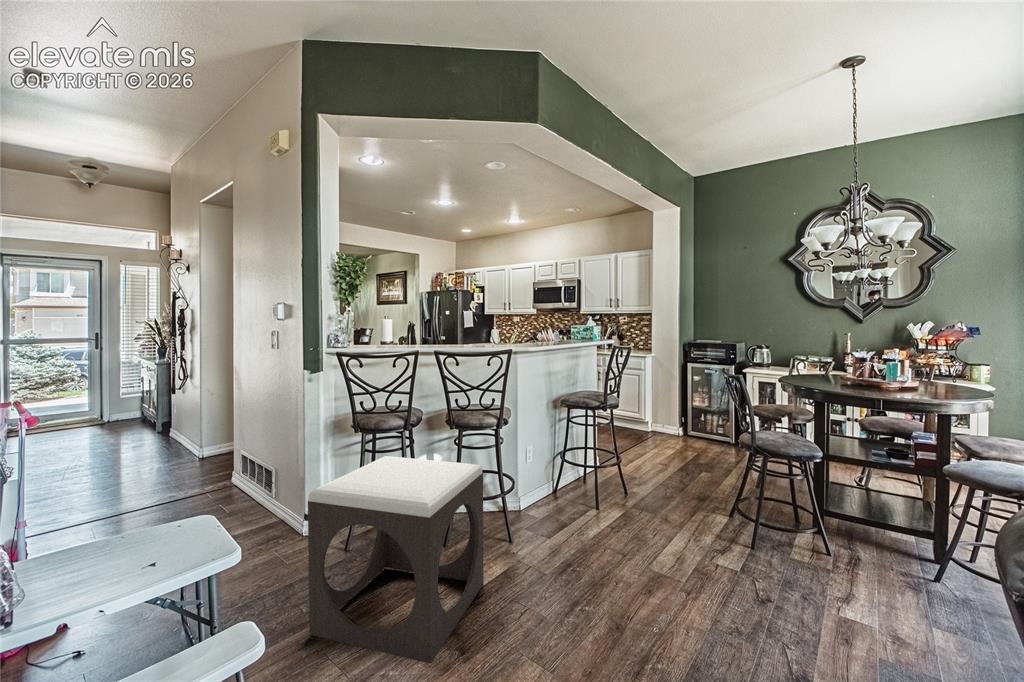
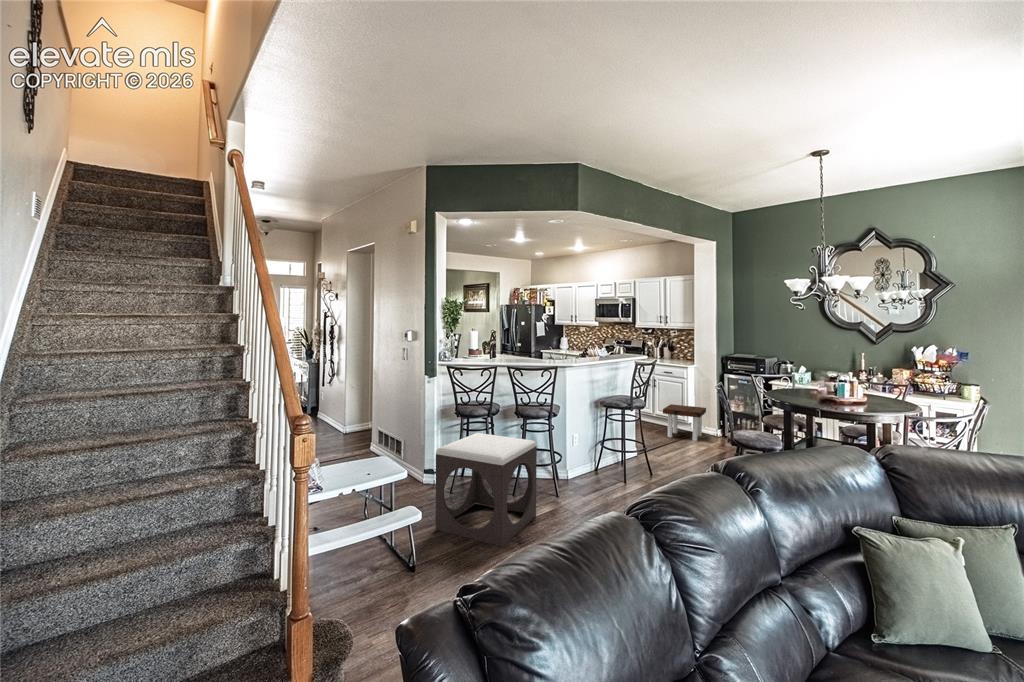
side table: none [622,402,670,445] -> present [663,404,706,441]

